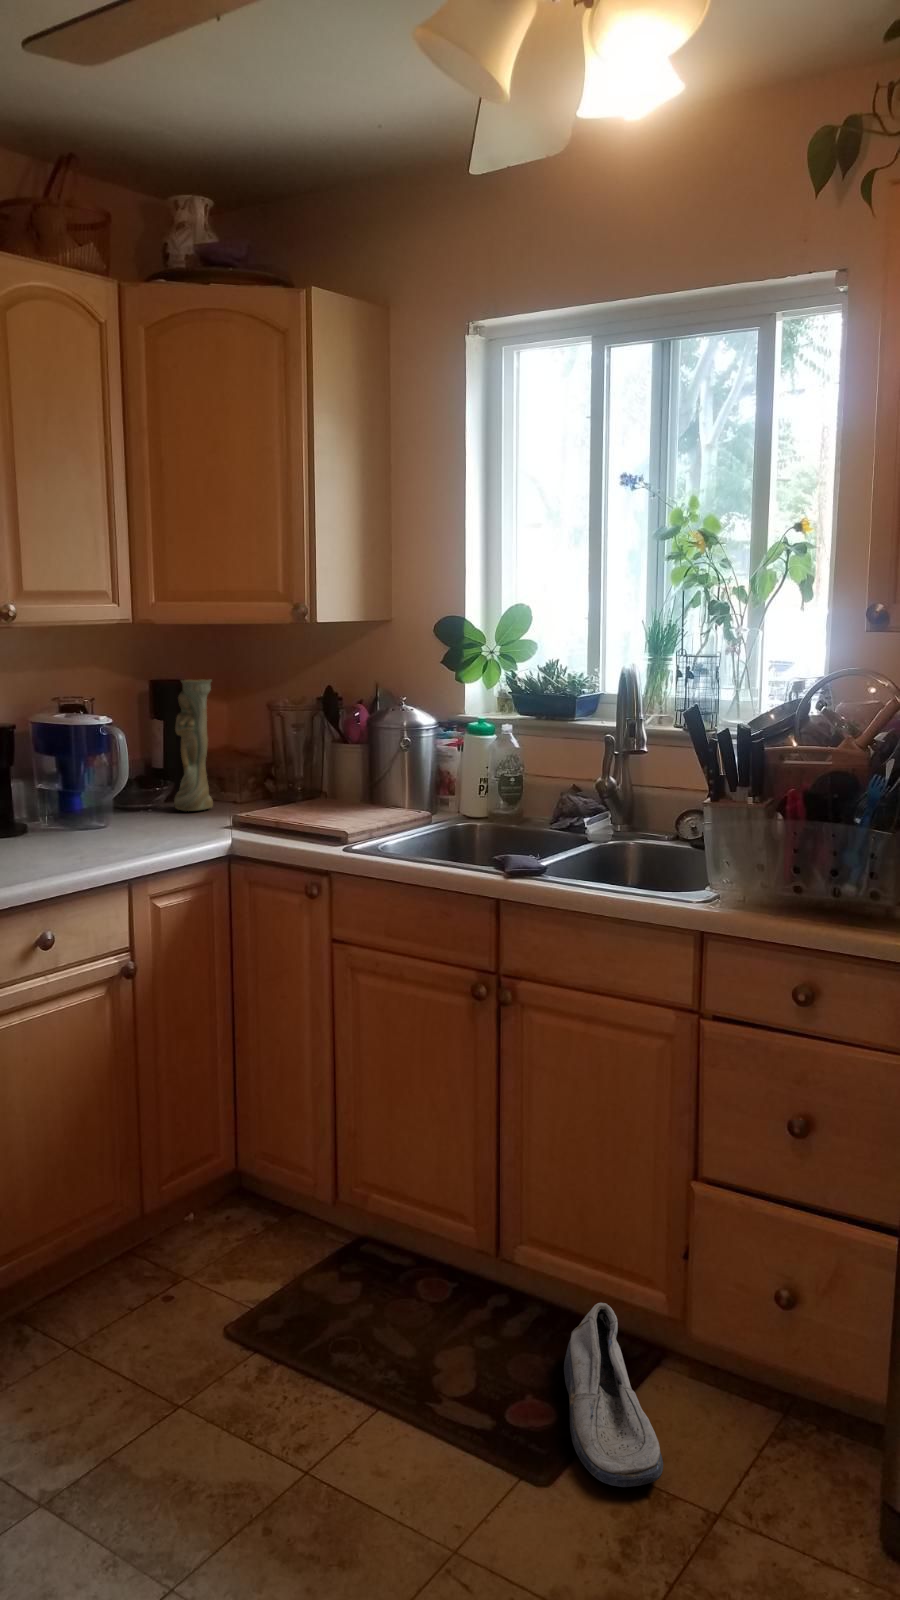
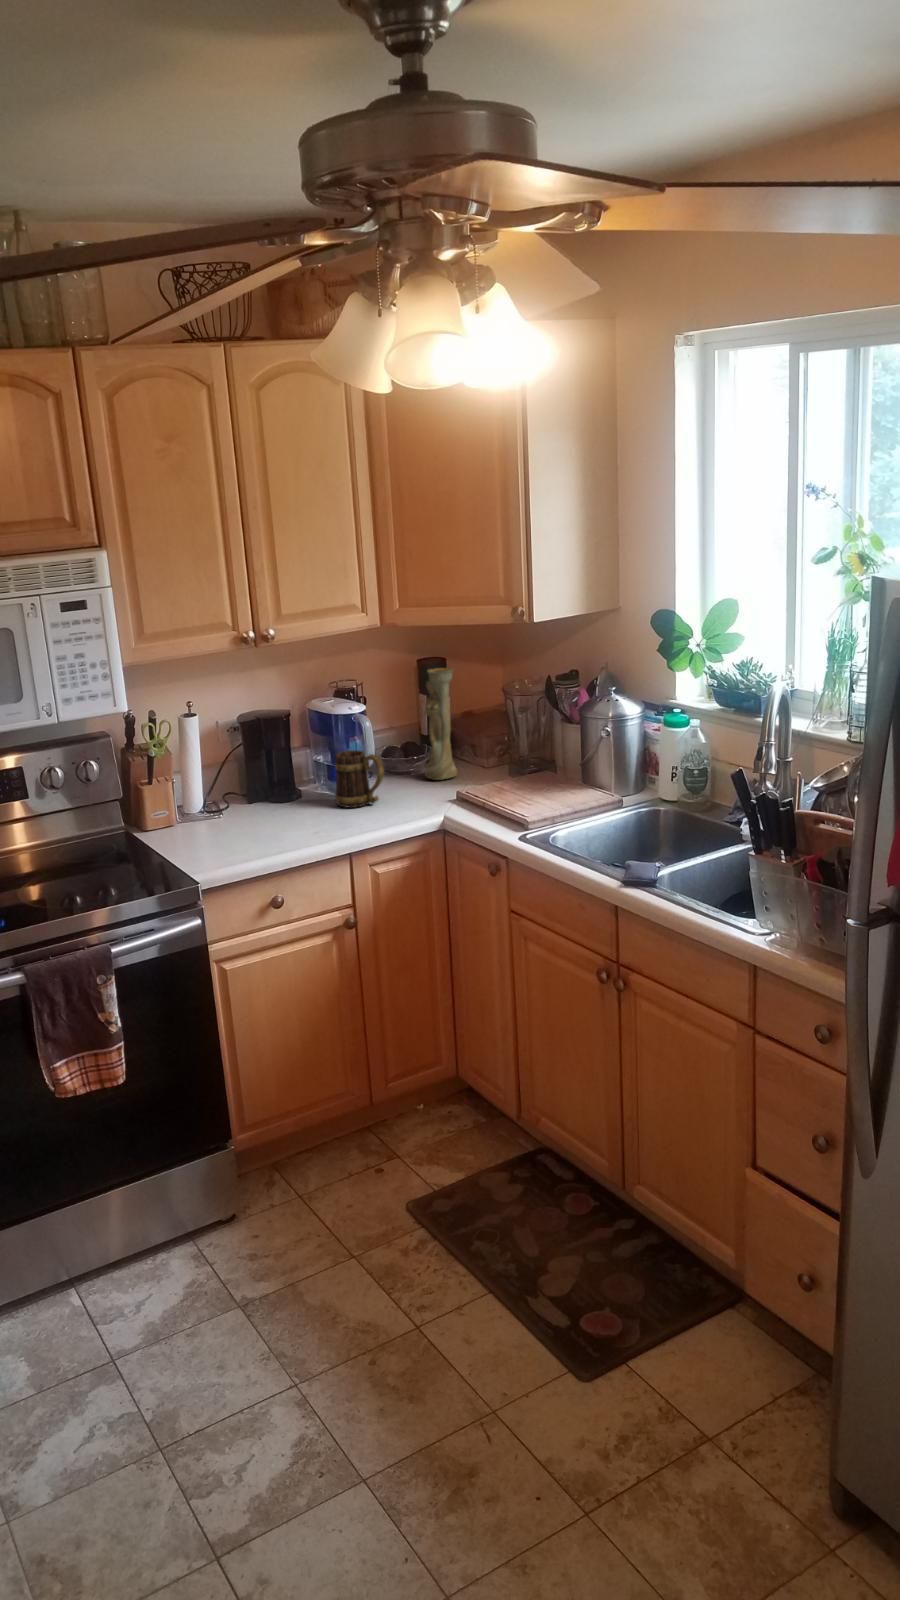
mug: none [81,768,147,836] -> present [335,750,384,808]
shoe: present [564,1303,663,1487] -> none [622,1248,696,1401]

